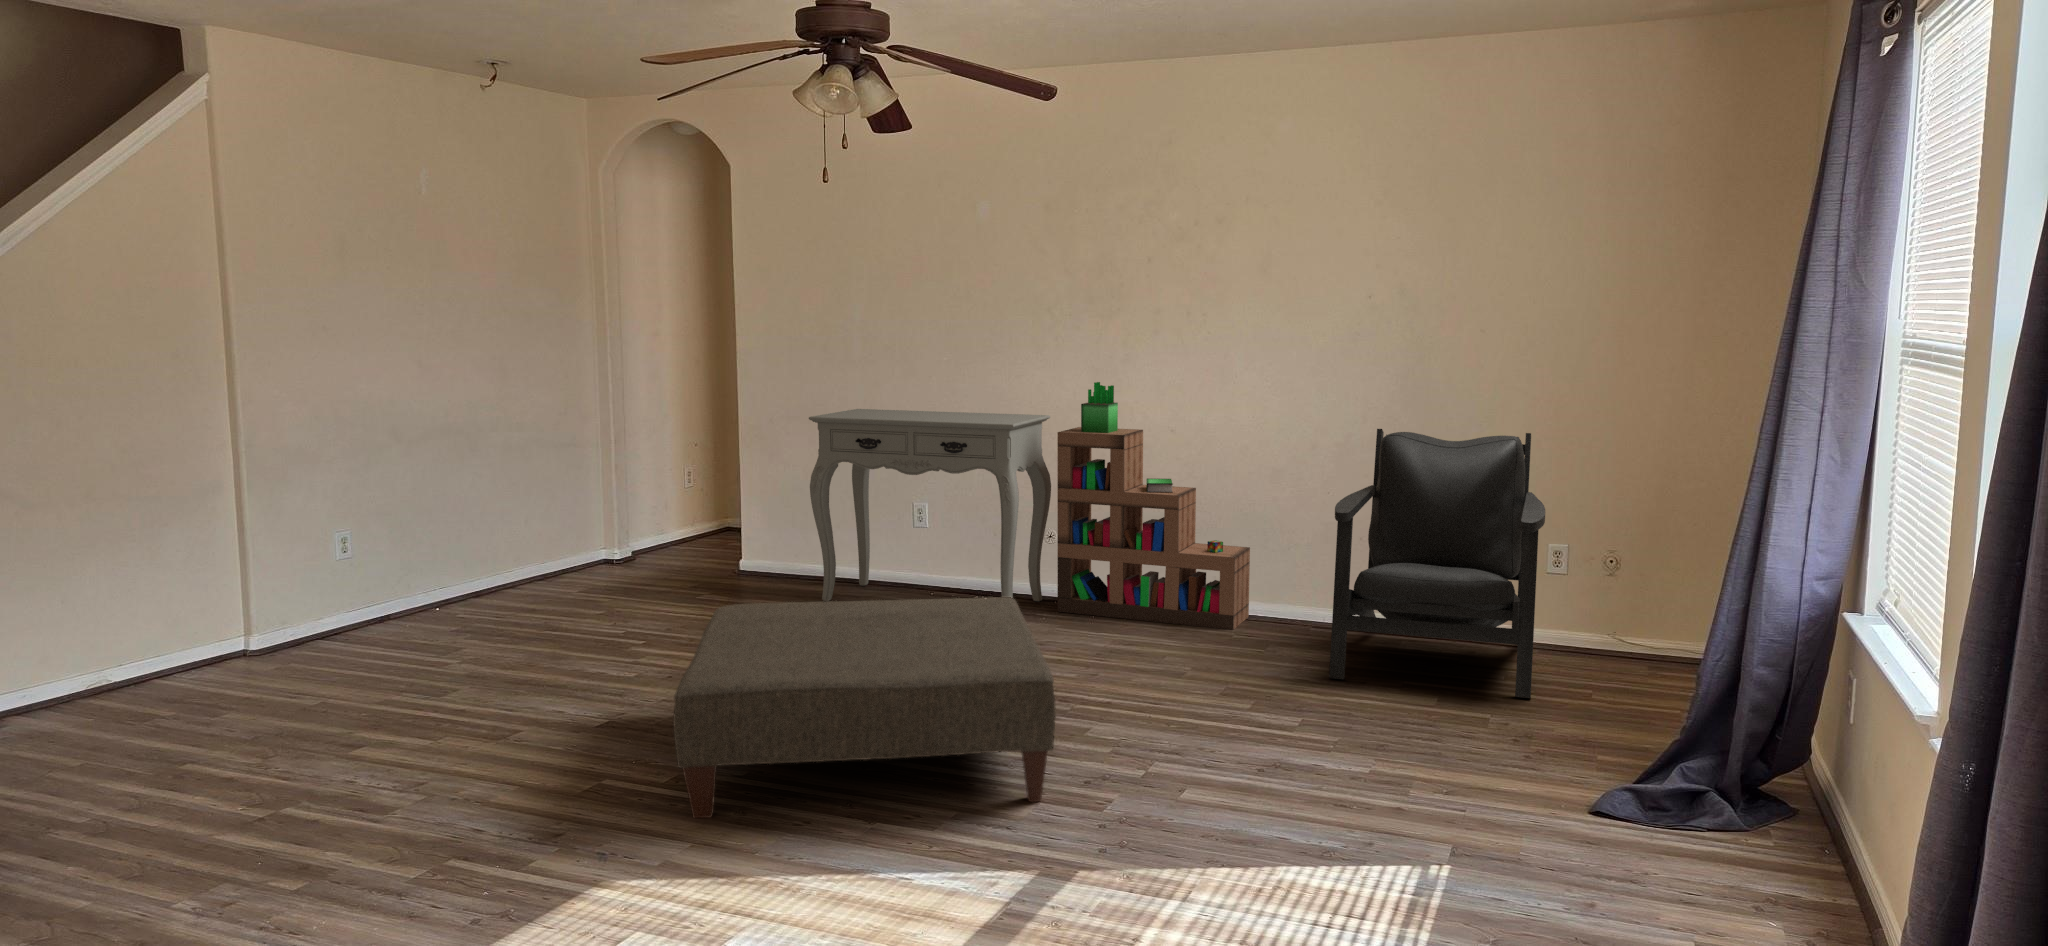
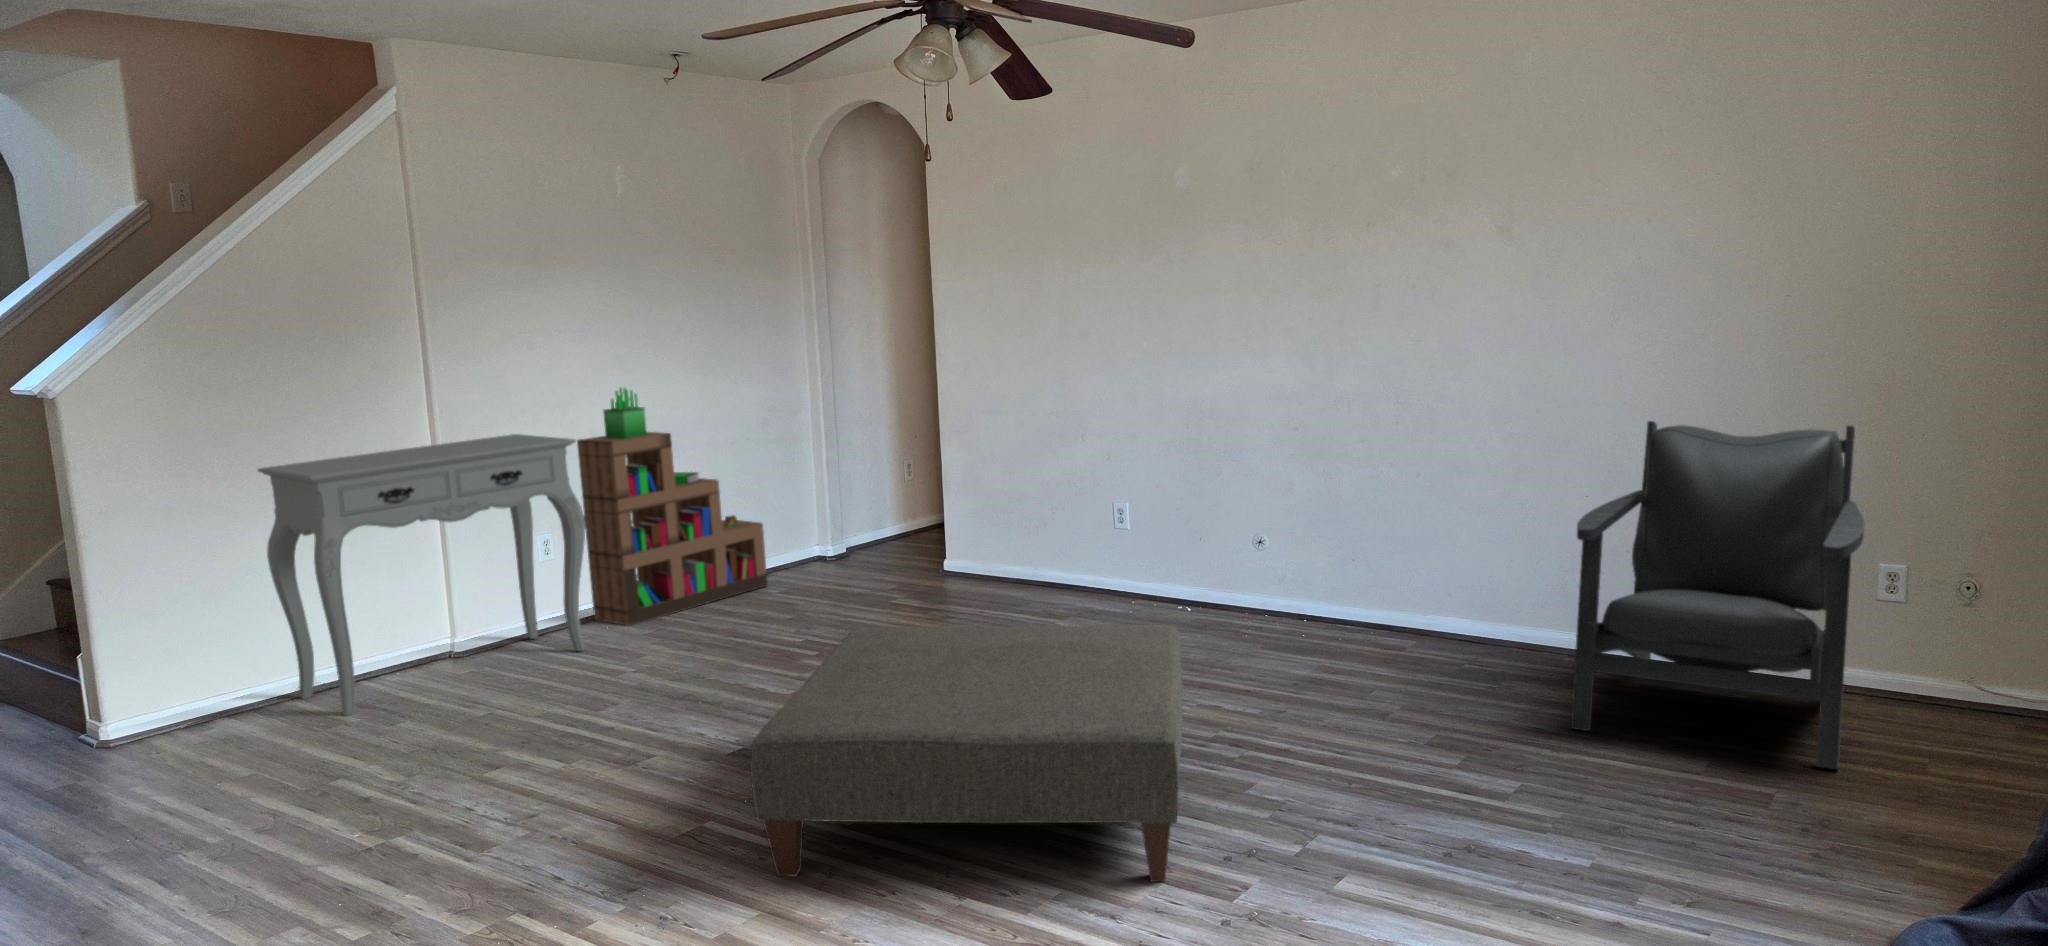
bookshelf: present [1057,382,1250,630] -> present [577,388,767,626]
console table: present [809,409,1051,601] -> present [258,434,585,716]

